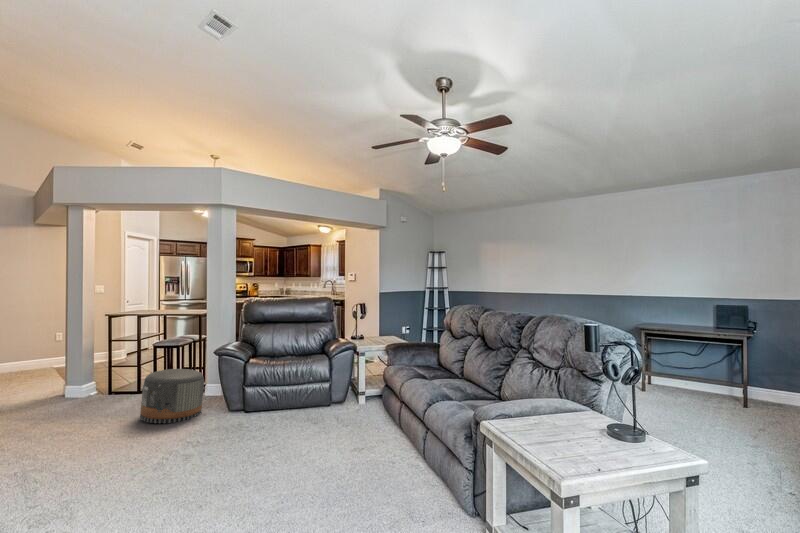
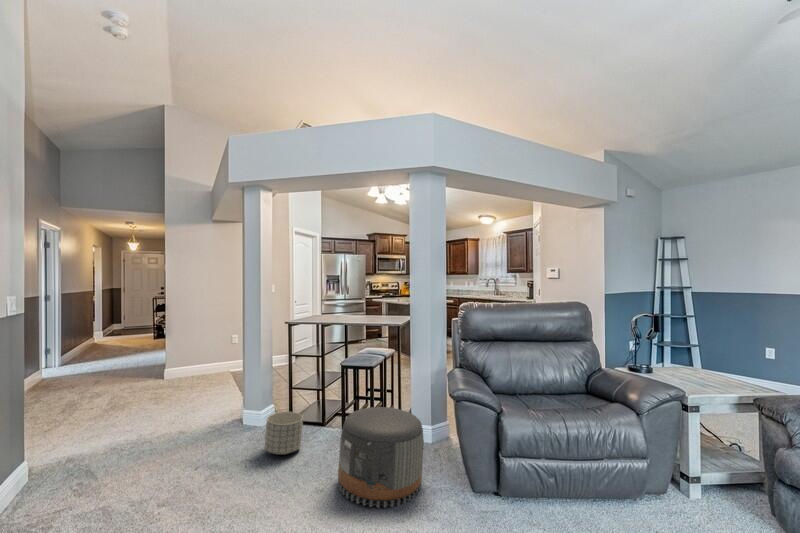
planter: none [86,381,119,410] -> present [265,412,303,455]

